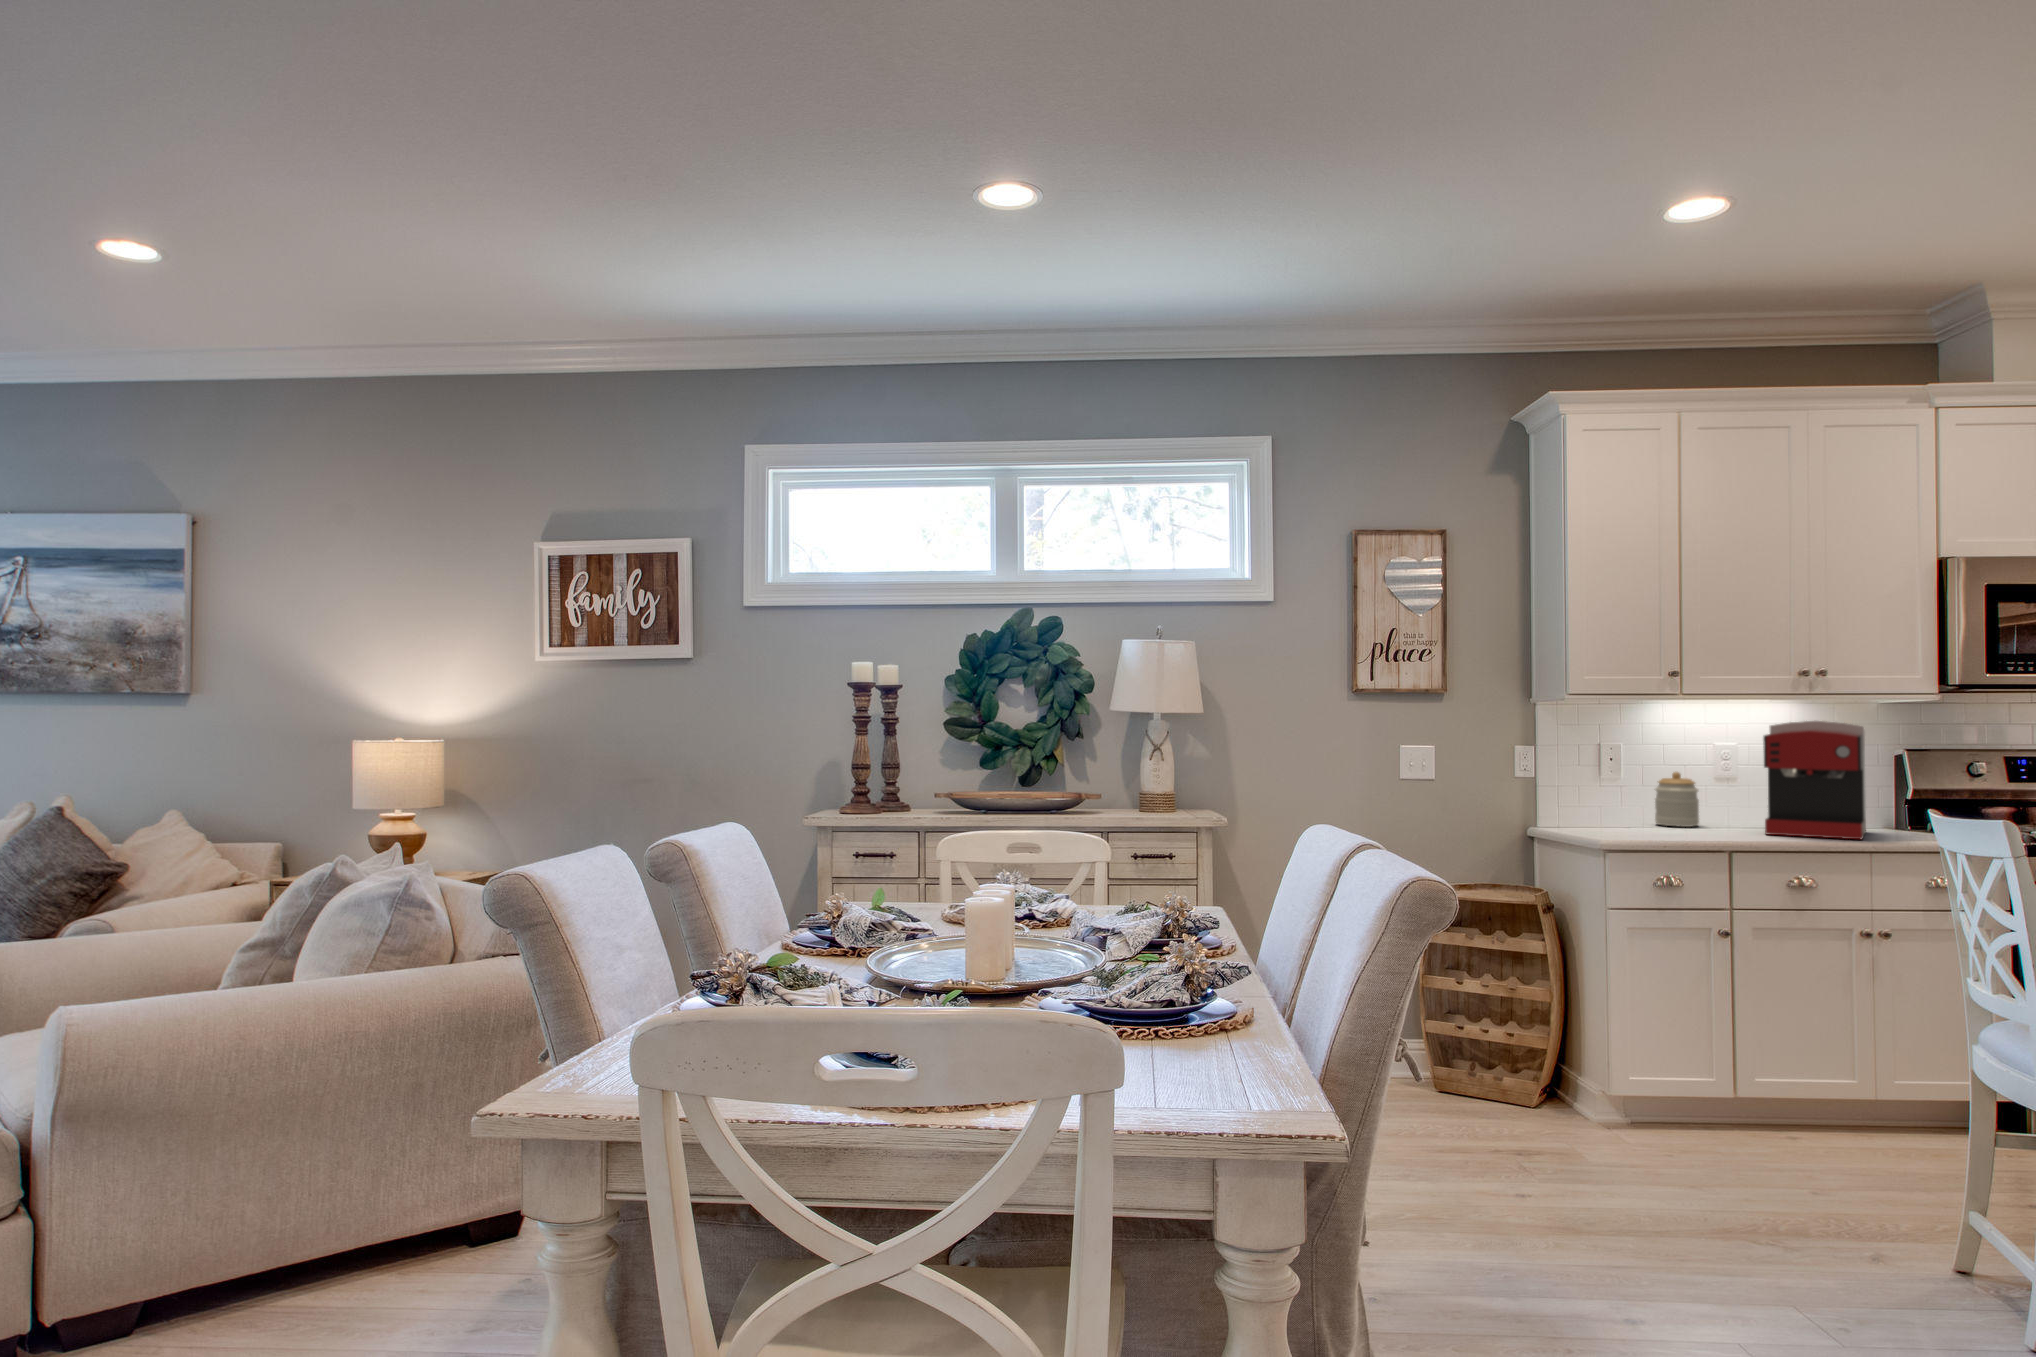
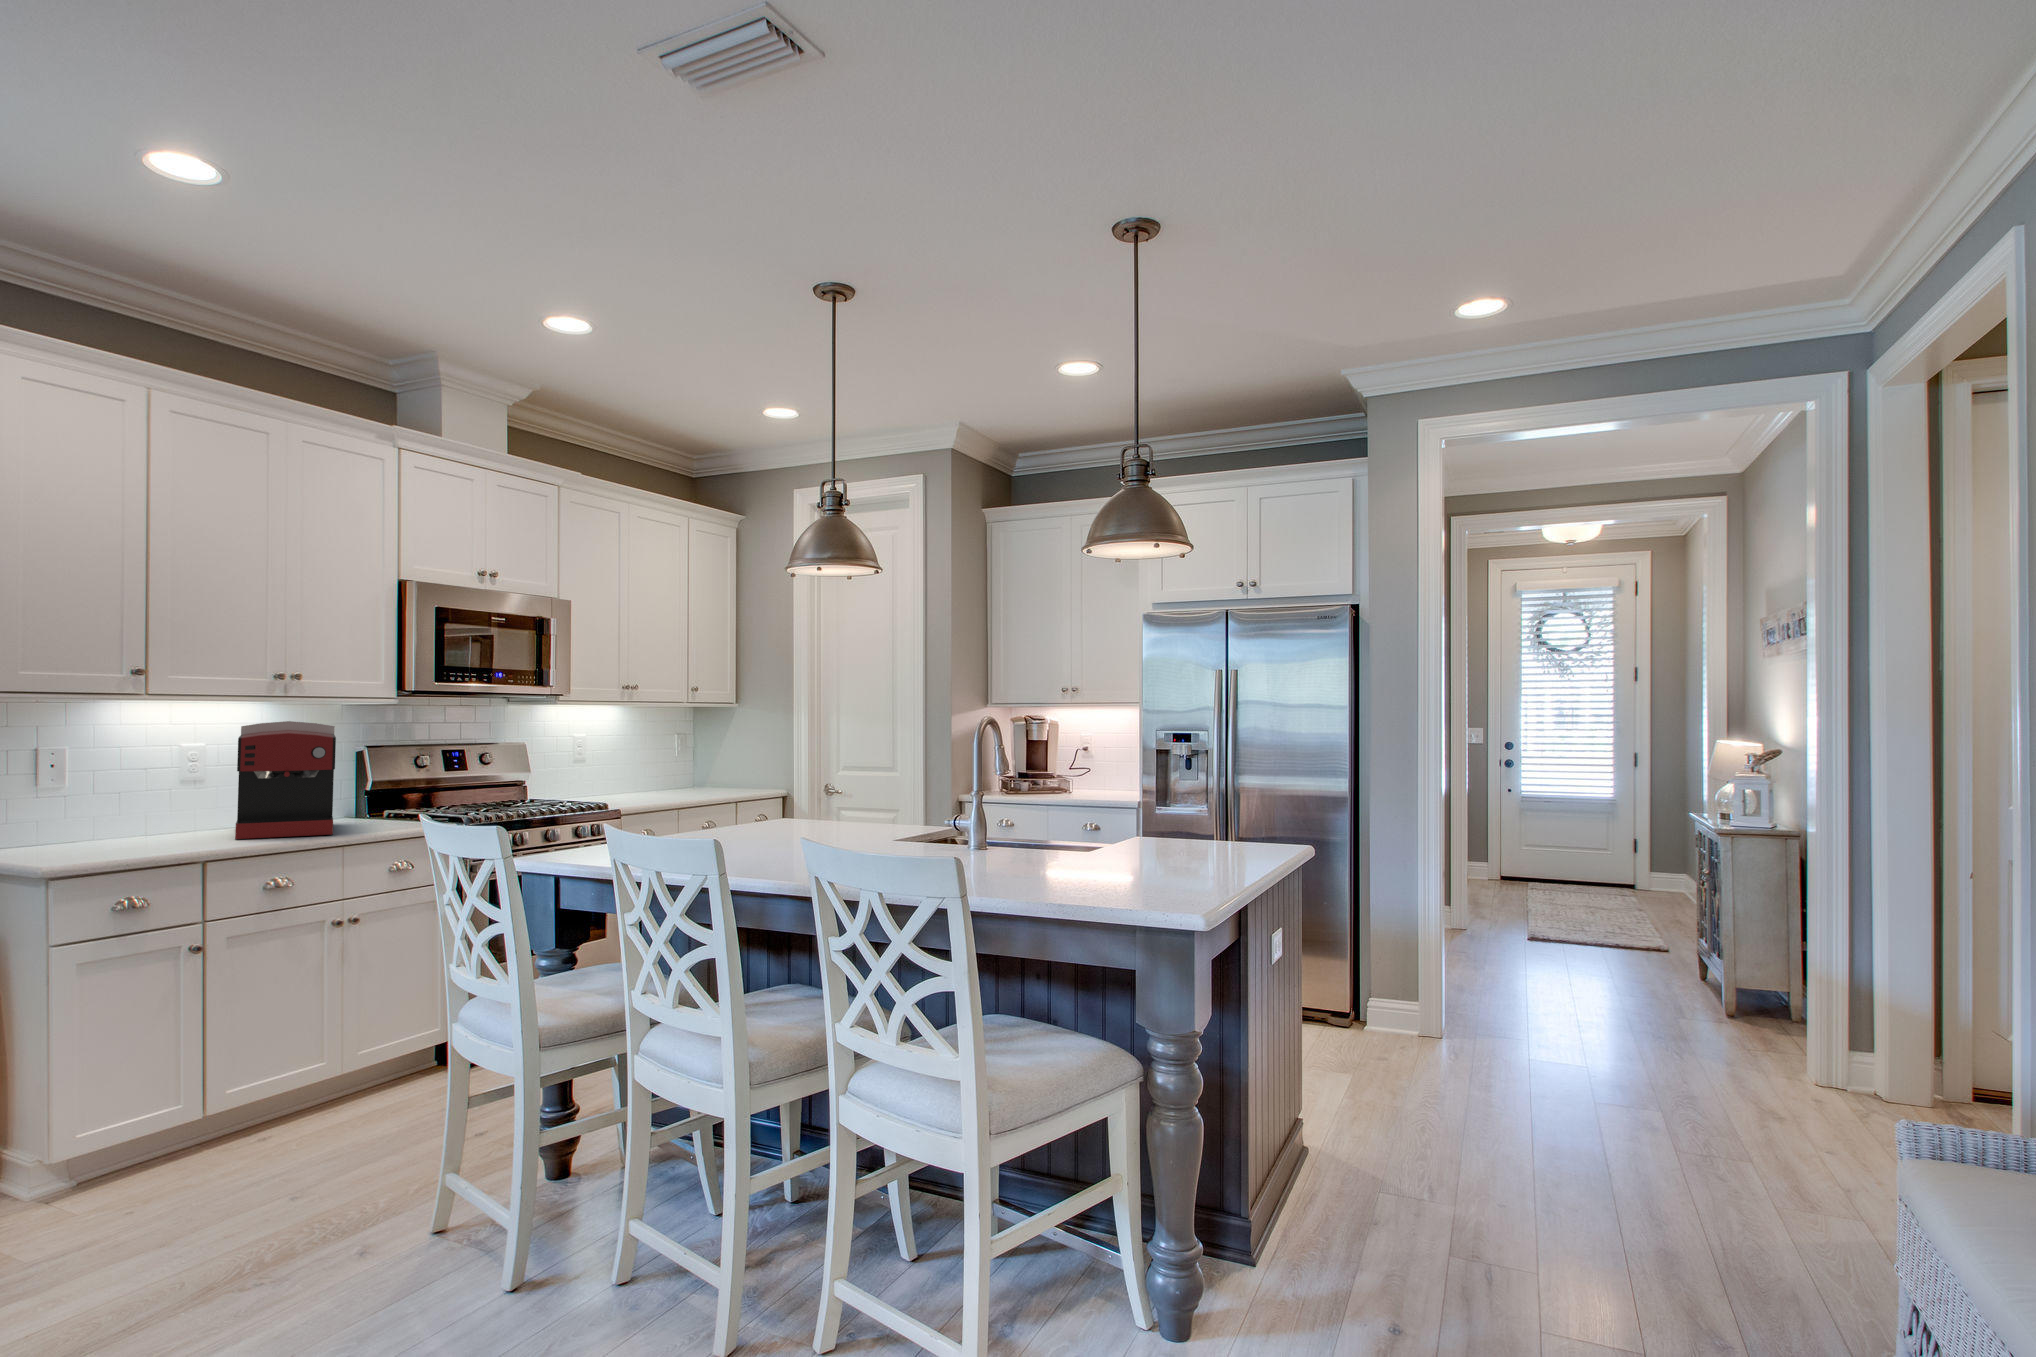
jar: present [1655,772,1699,827] -> none [100,779,158,840]

